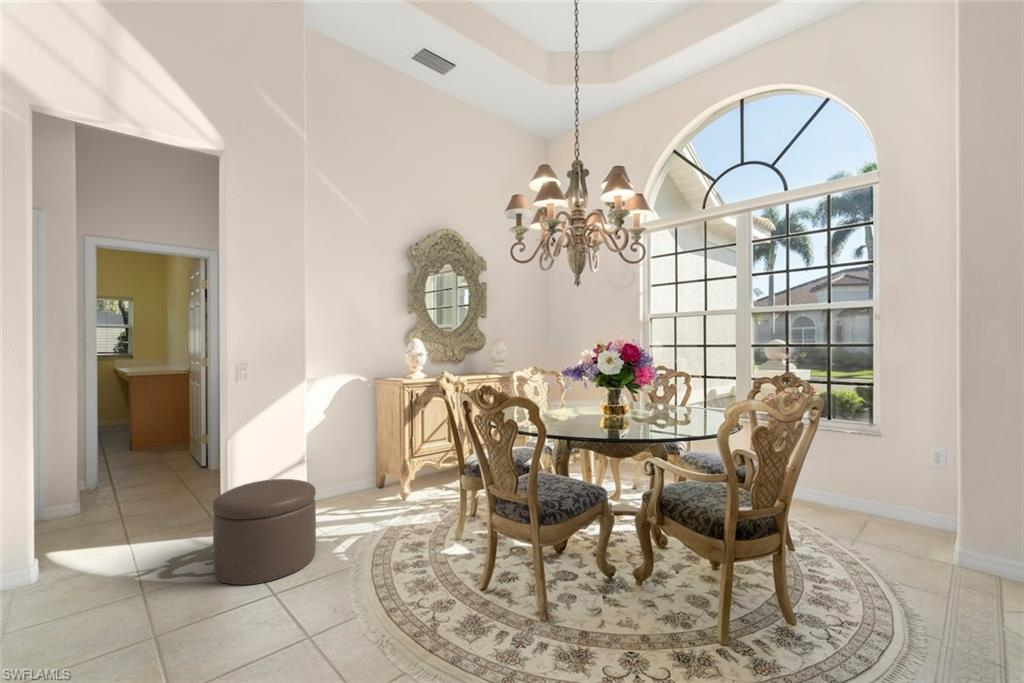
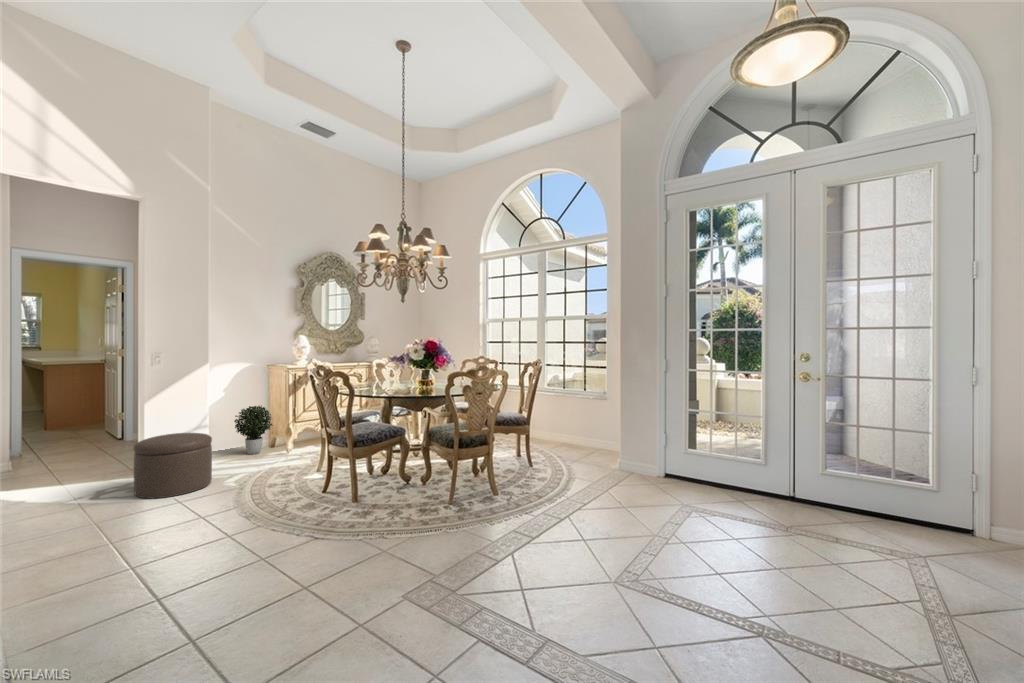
potted plant: none [337,433,385,500] -> present [234,406,273,454]

